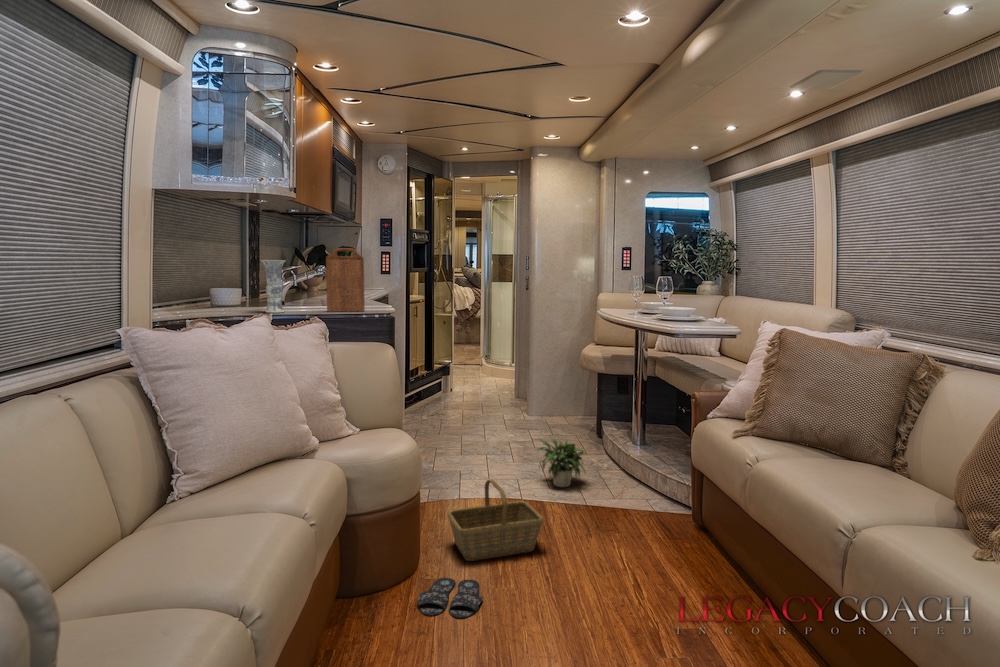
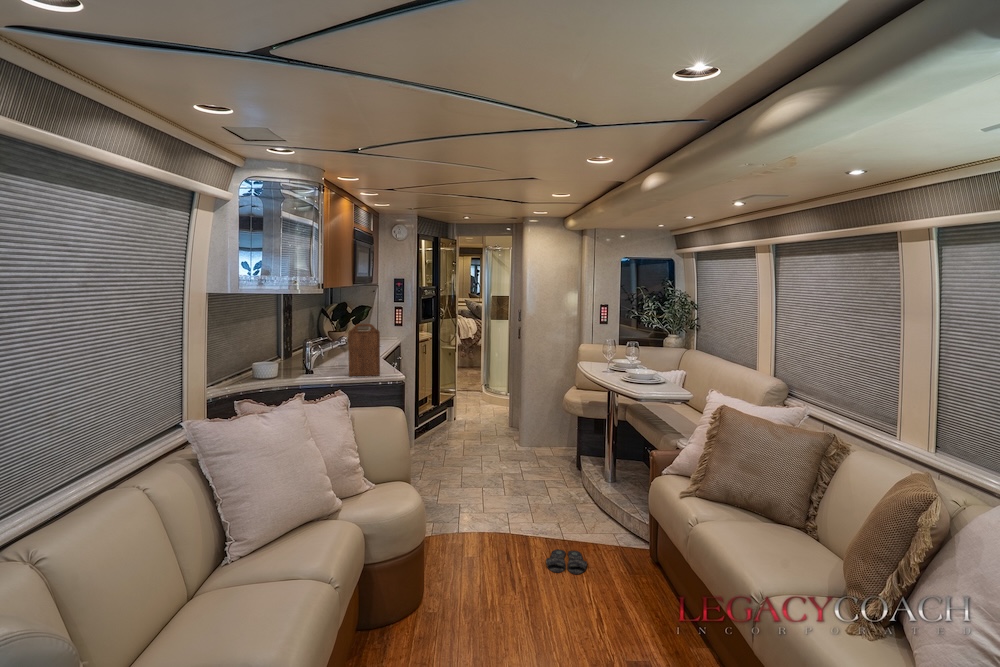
vase: present [260,260,285,313] -> none [294,334,315,379]
potted plant: present [538,439,587,487] -> none [517,476,567,521]
basket: present [447,480,544,561] -> none [446,525,526,596]
slippers: present [418,578,483,619] -> present [546,549,587,575]

